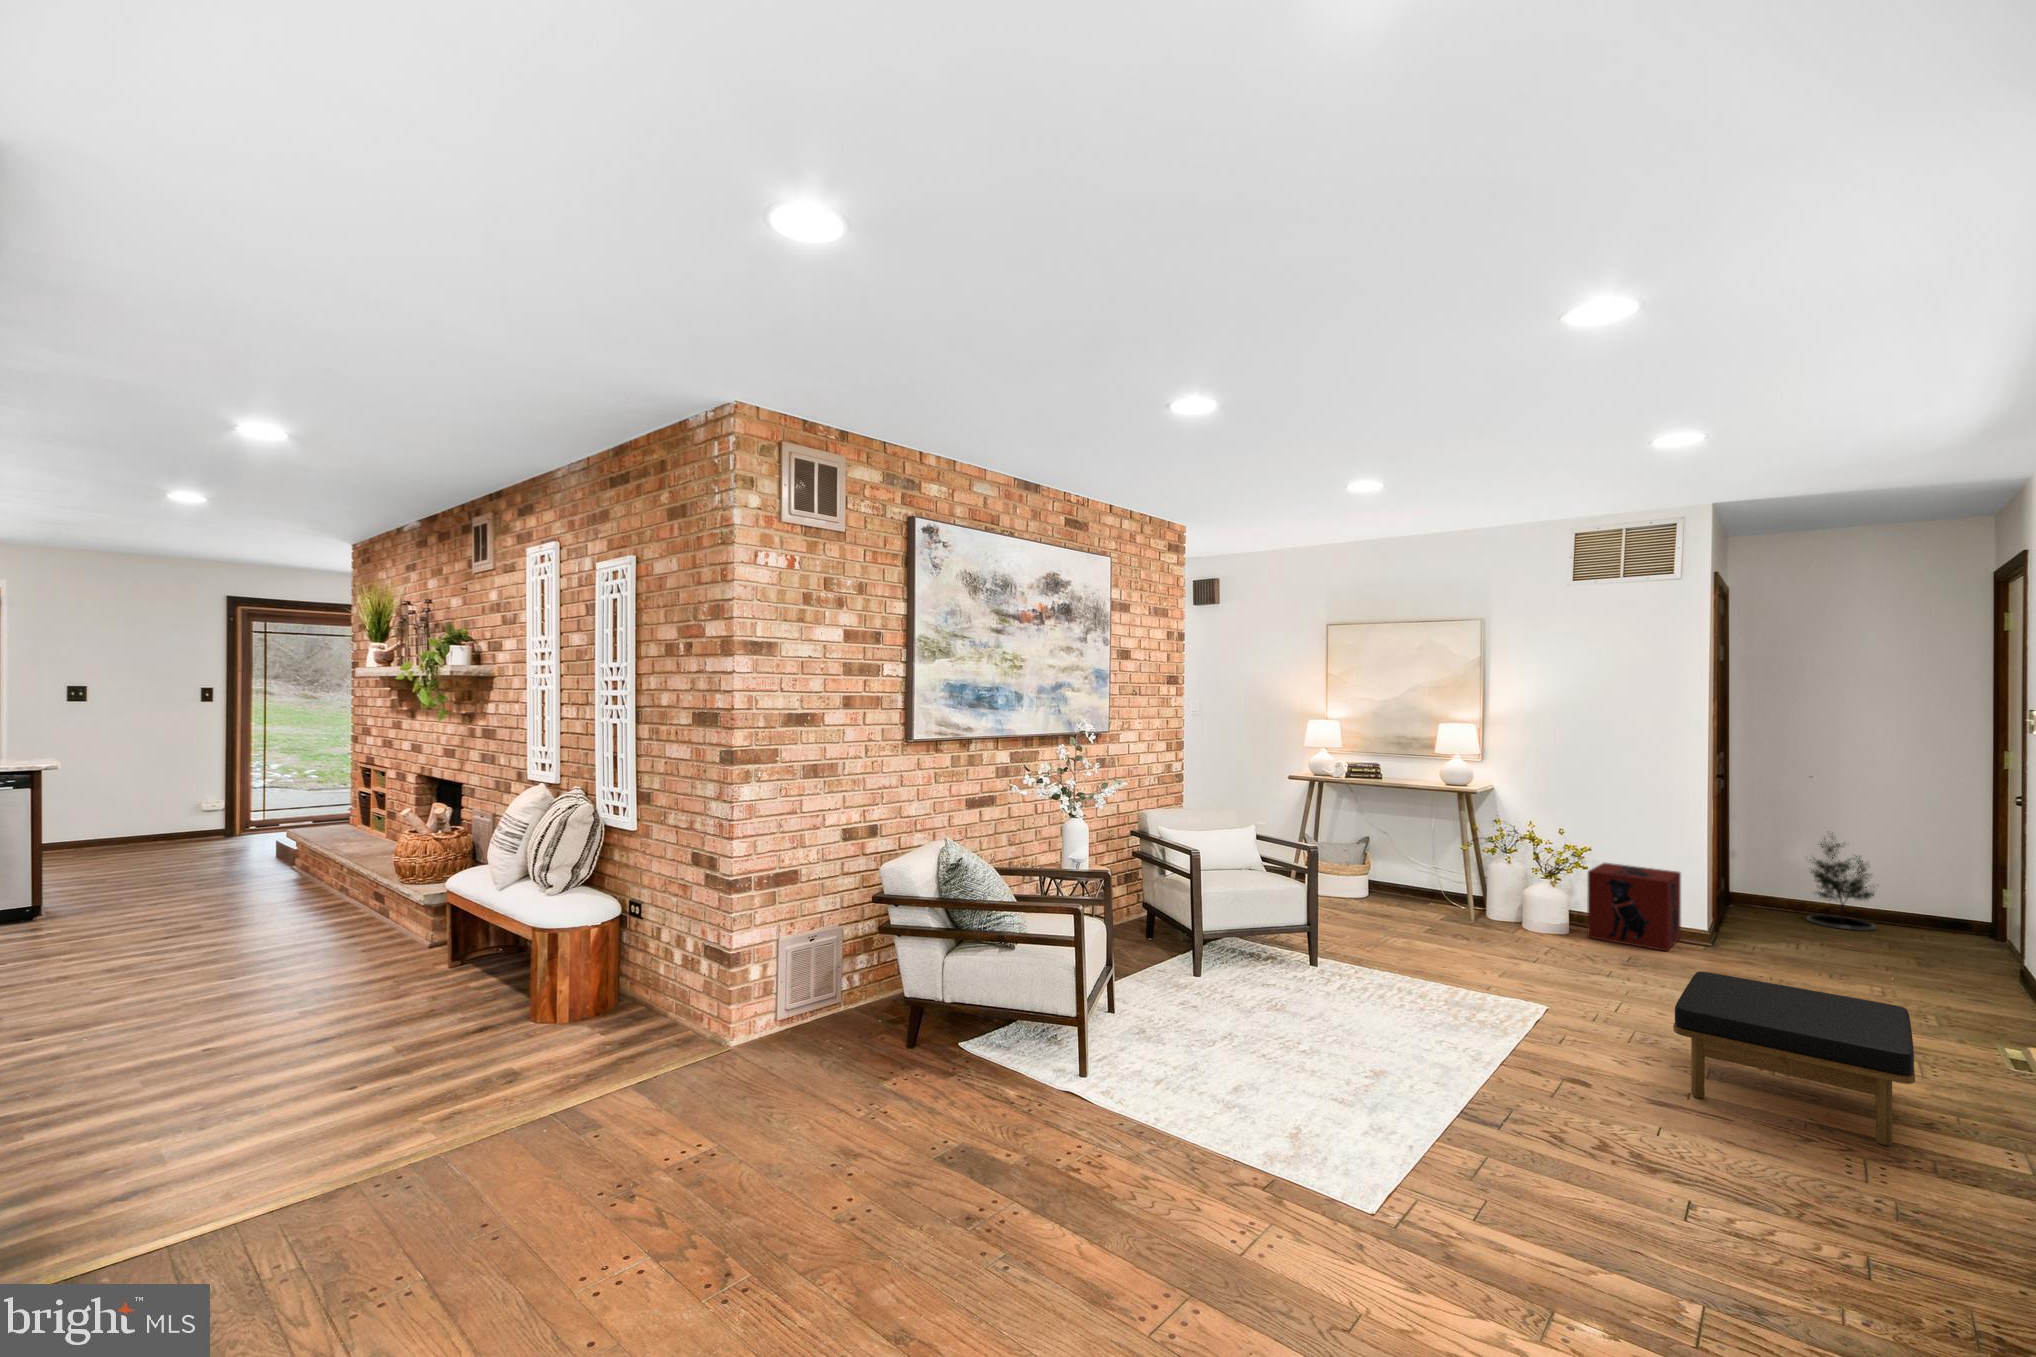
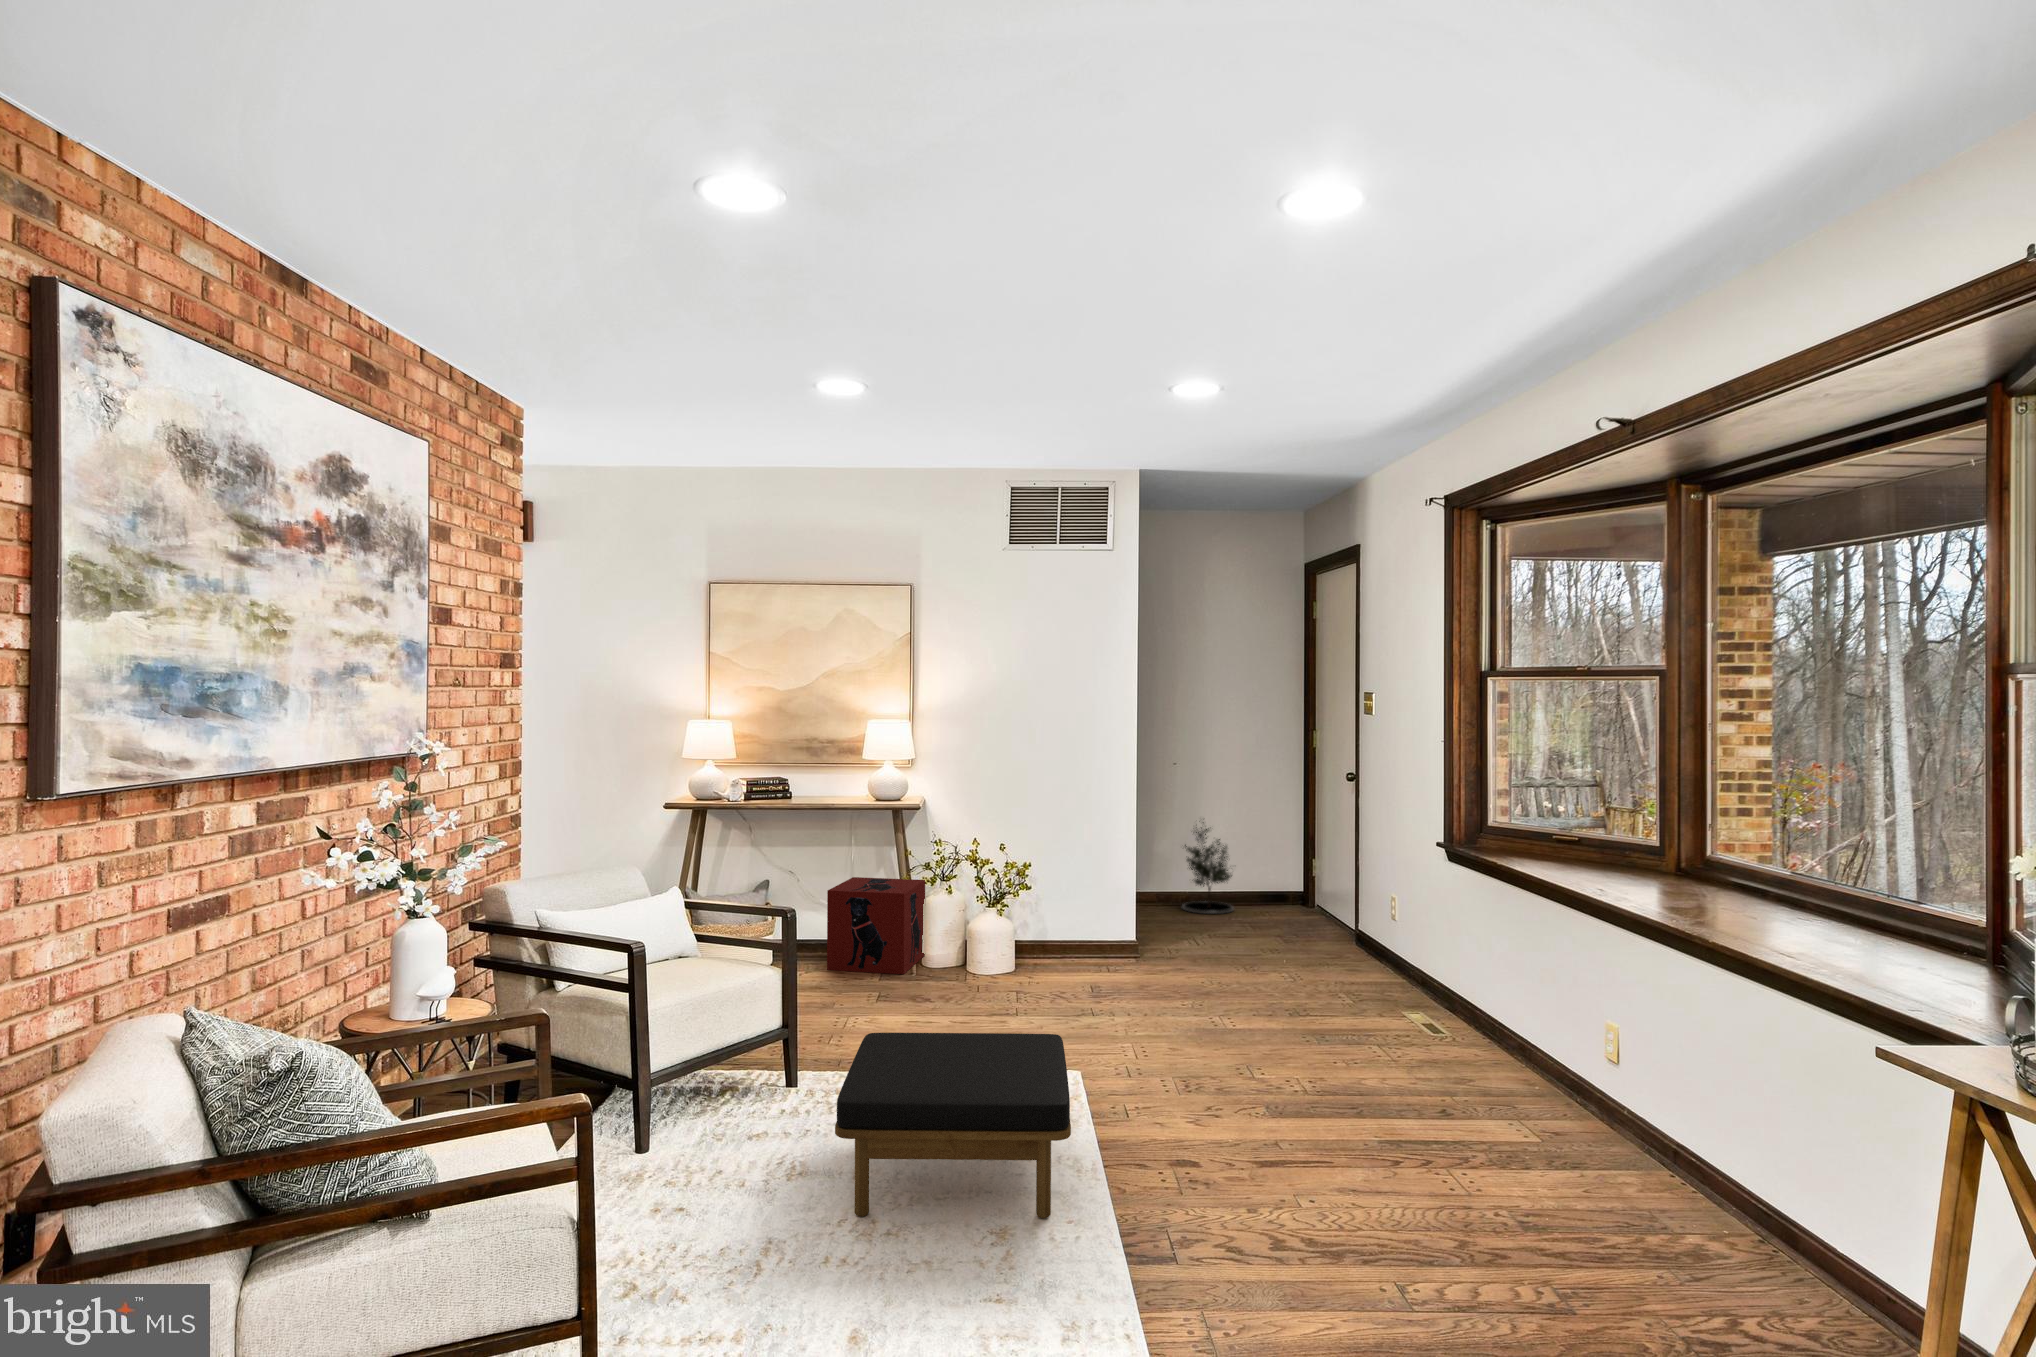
storage box: present [1587,863,1681,951] -> present [827,877,925,974]
ottoman: present [1673,972,1915,1146] -> present [835,1033,1071,1219]

